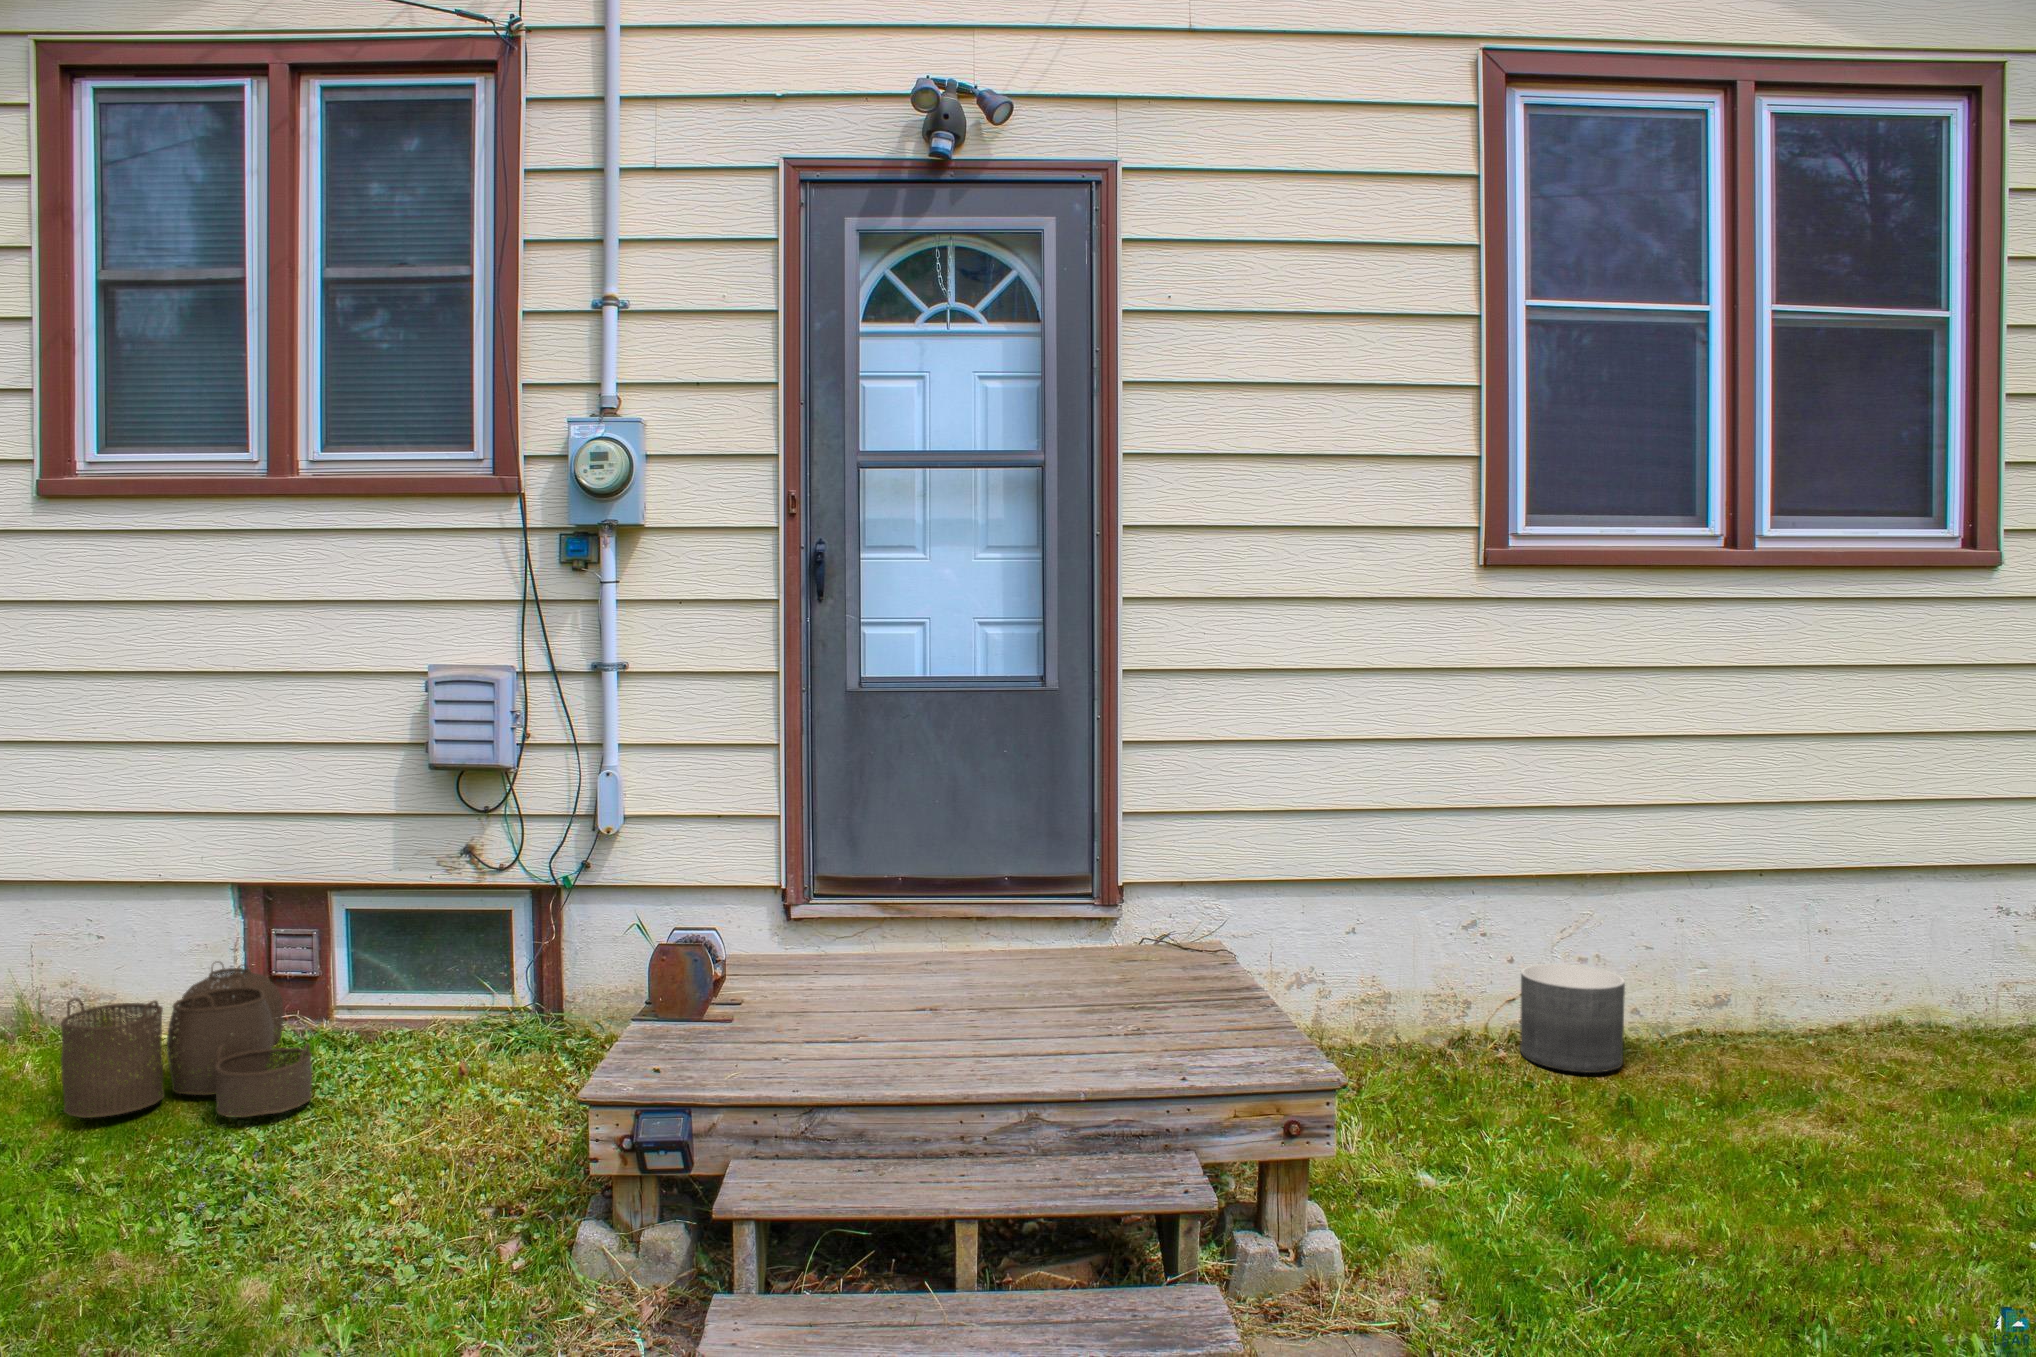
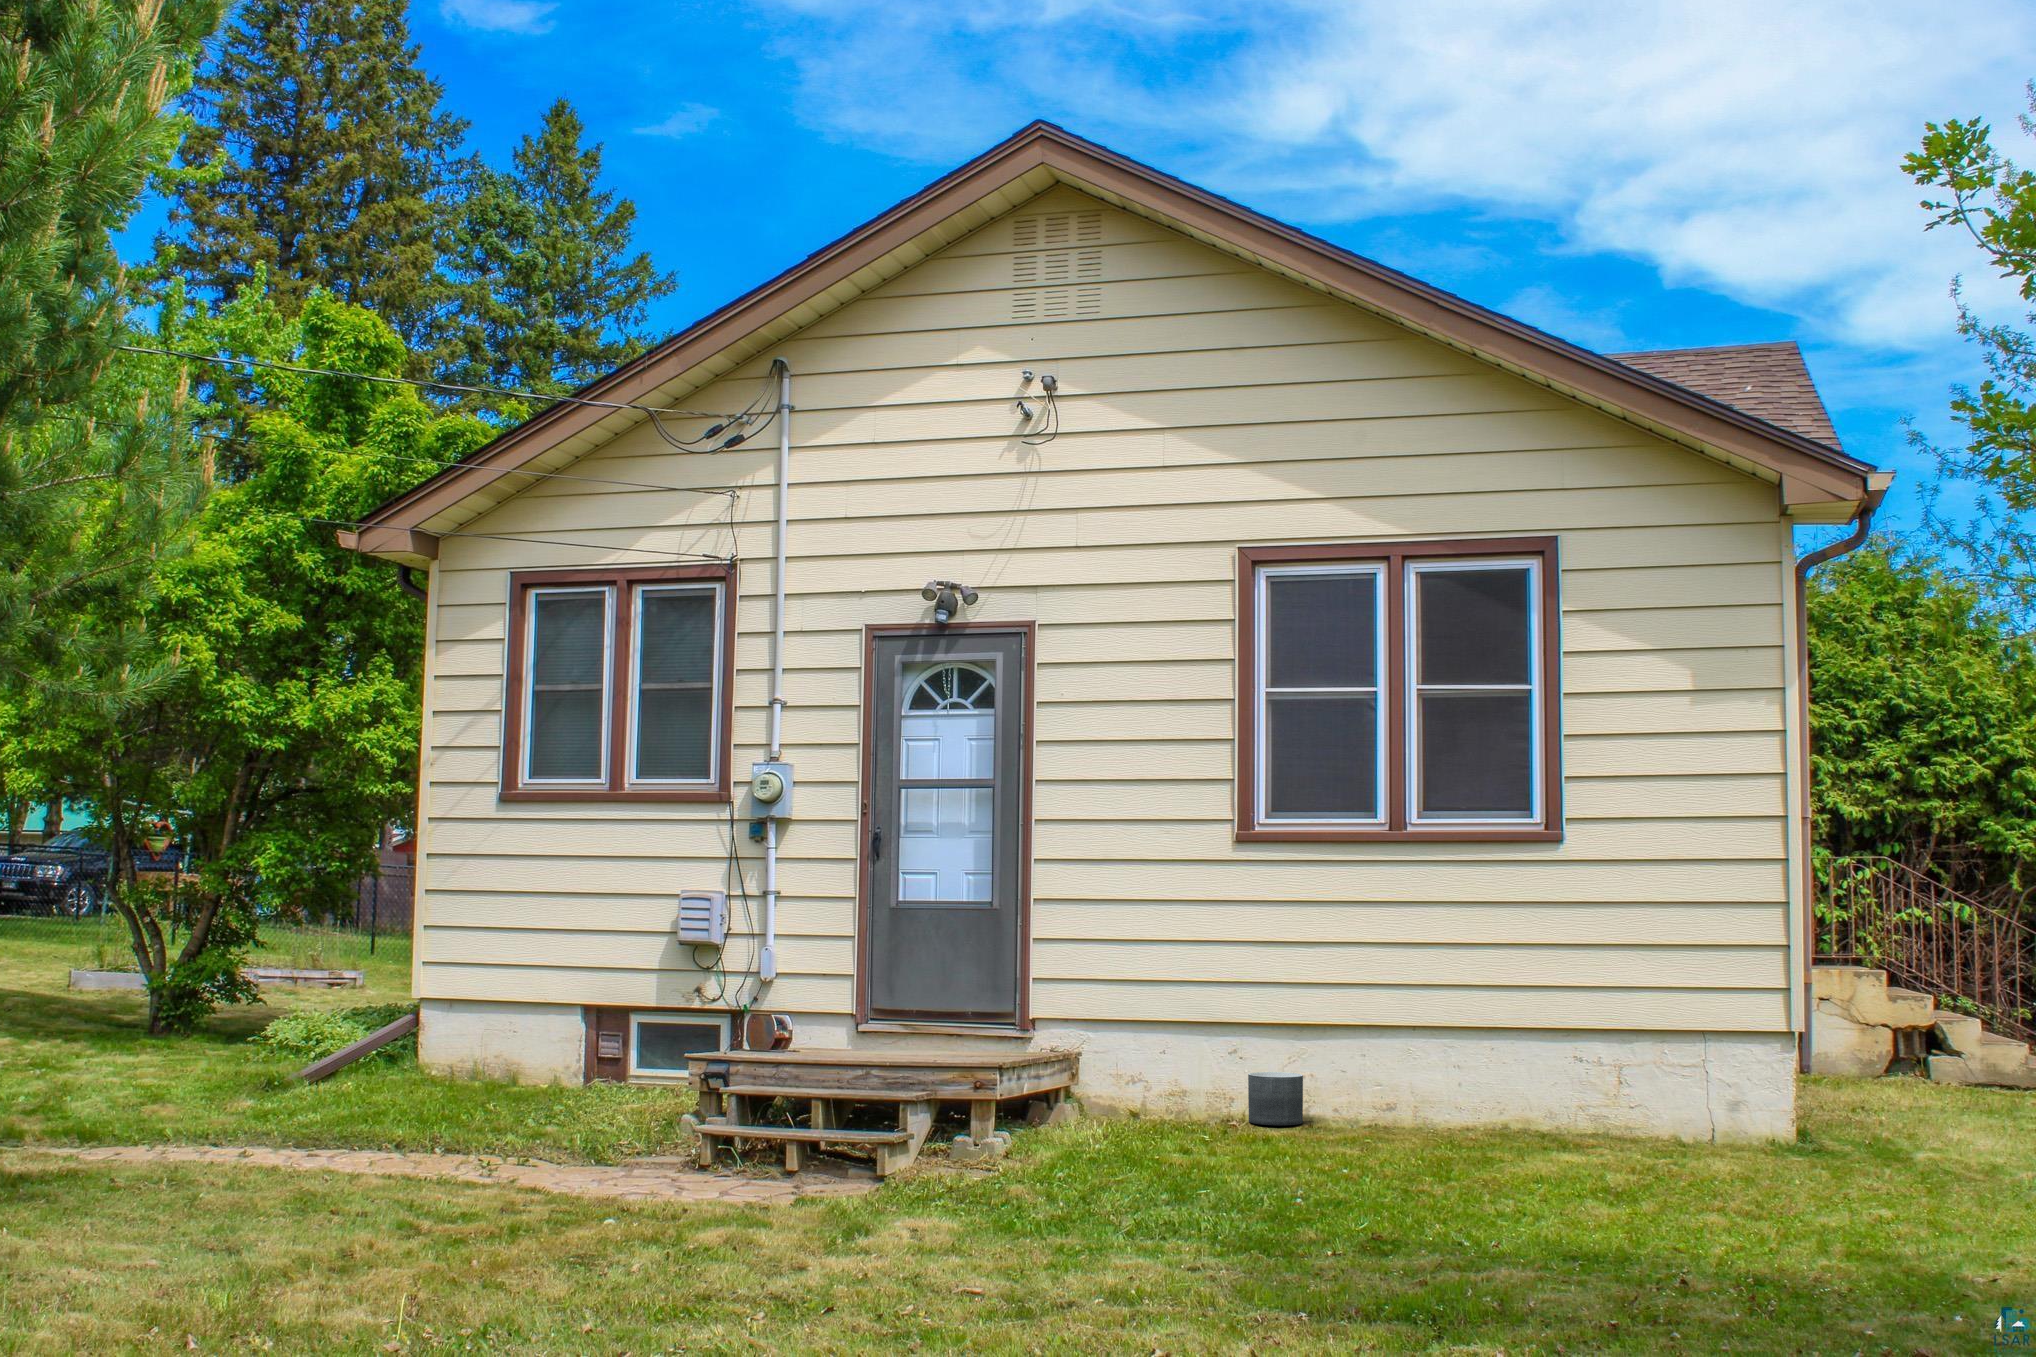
woven basket: present [61,962,312,1118] -> none [516,1043,622,1102]

